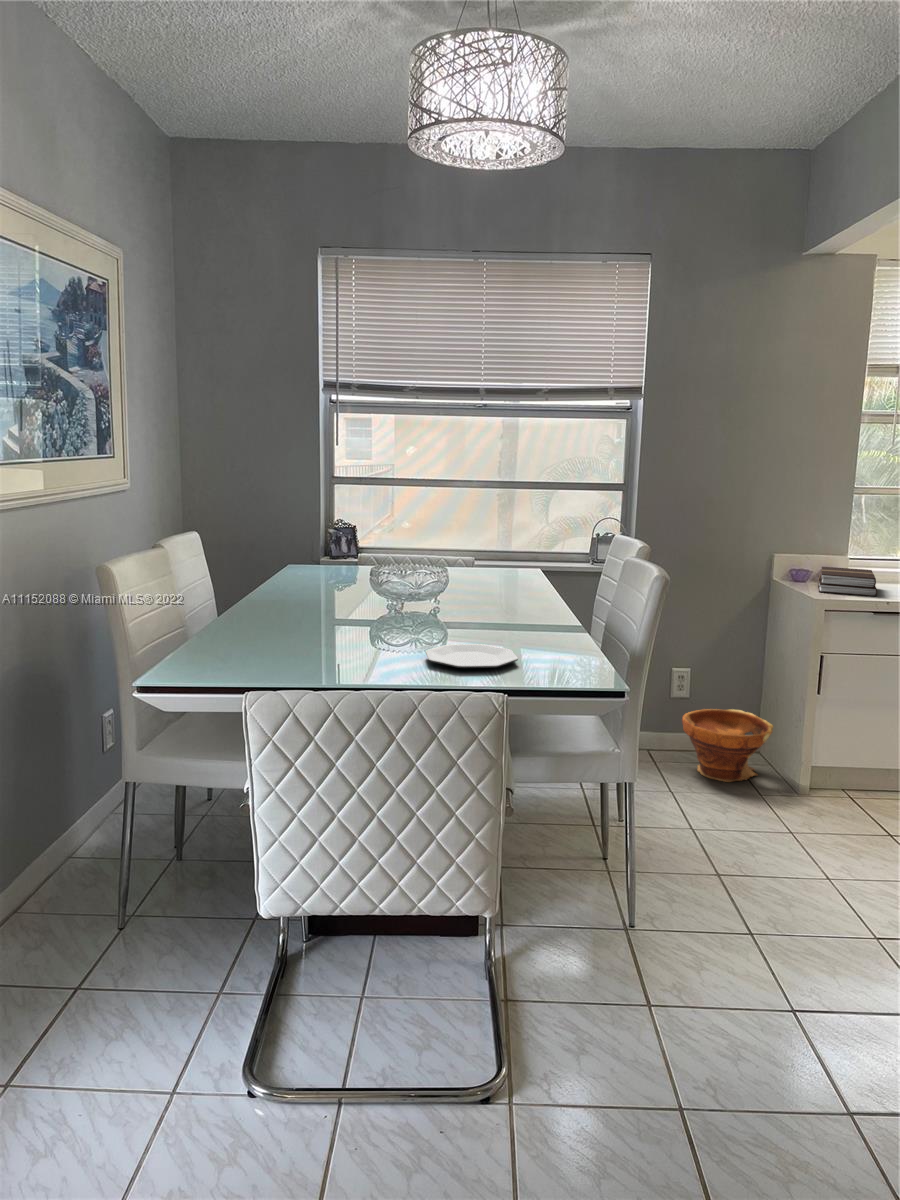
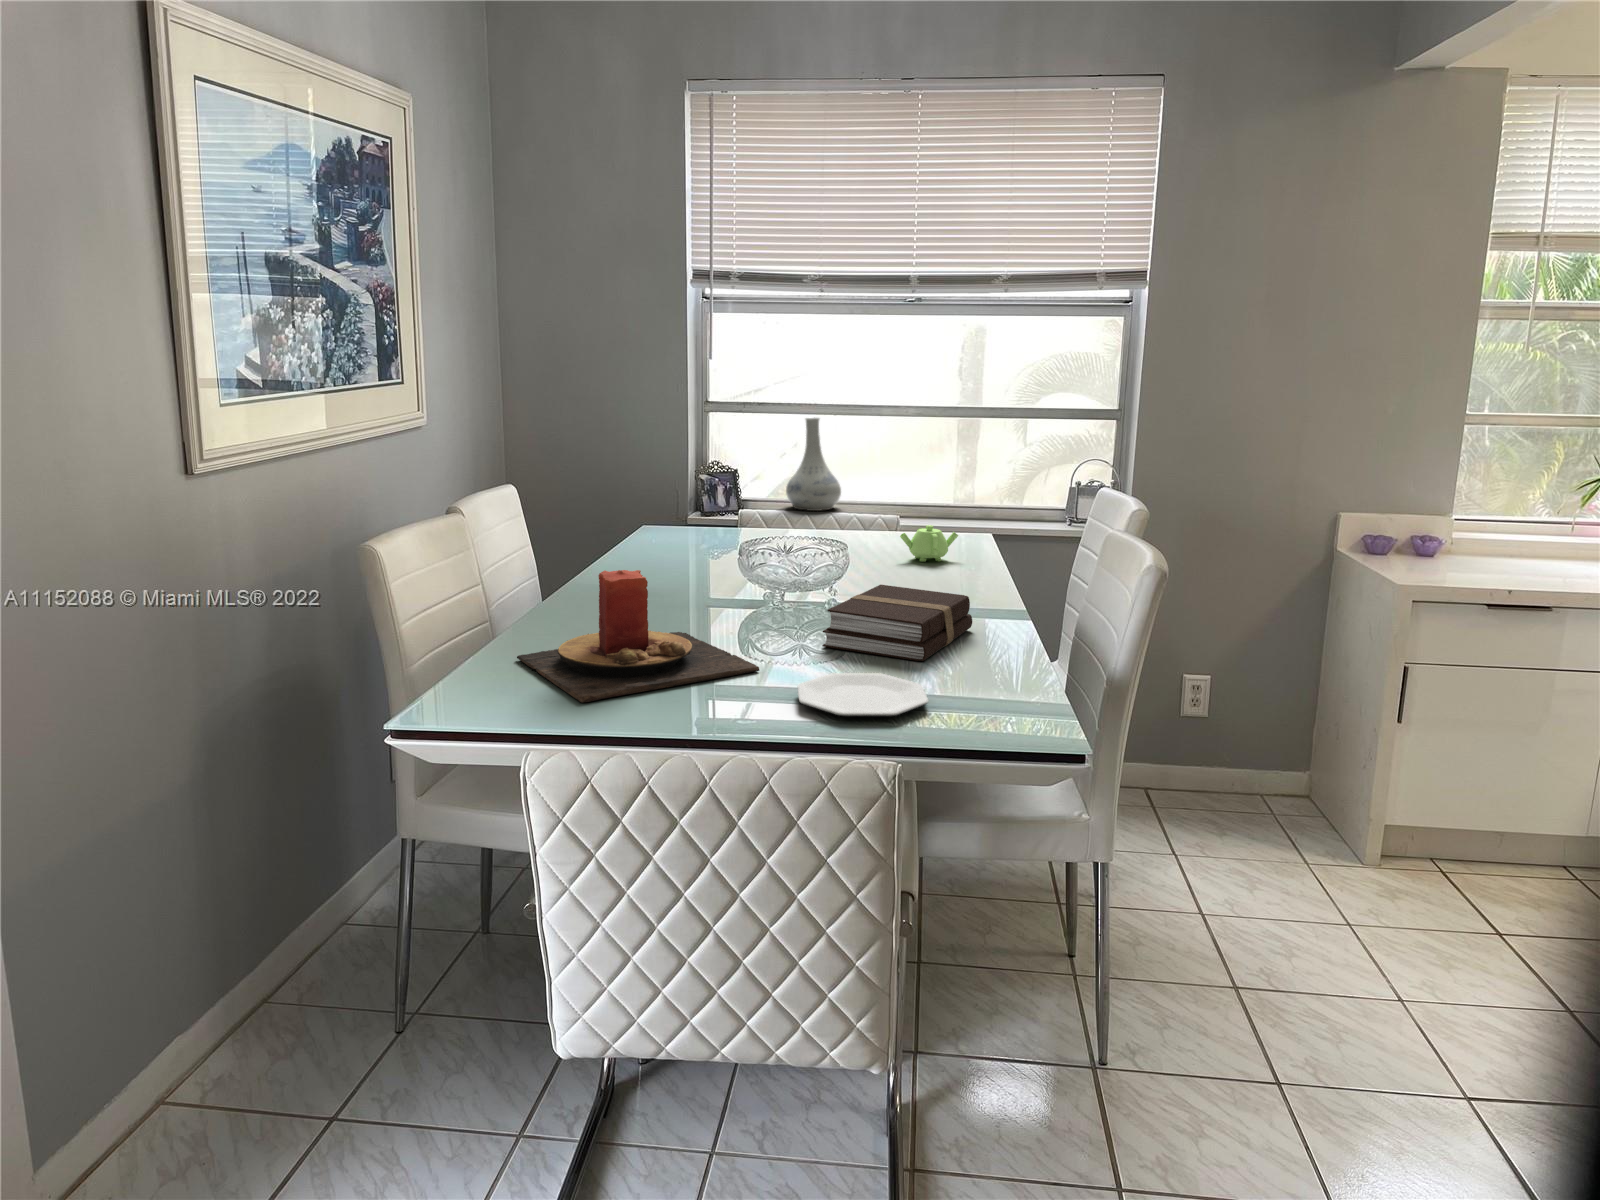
vase: none [388,489,428,555] -> present [786,418,841,511]
teapot: none [477,558,518,584] -> present [900,525,958,562]
book: present [818,567,878,596] -> present [822,585,972,661]
candle: none [219,575,395,664] -> present [517,570,759,703]
planter: present [682,709,773,782] -> none [1195,734,1329,841]

